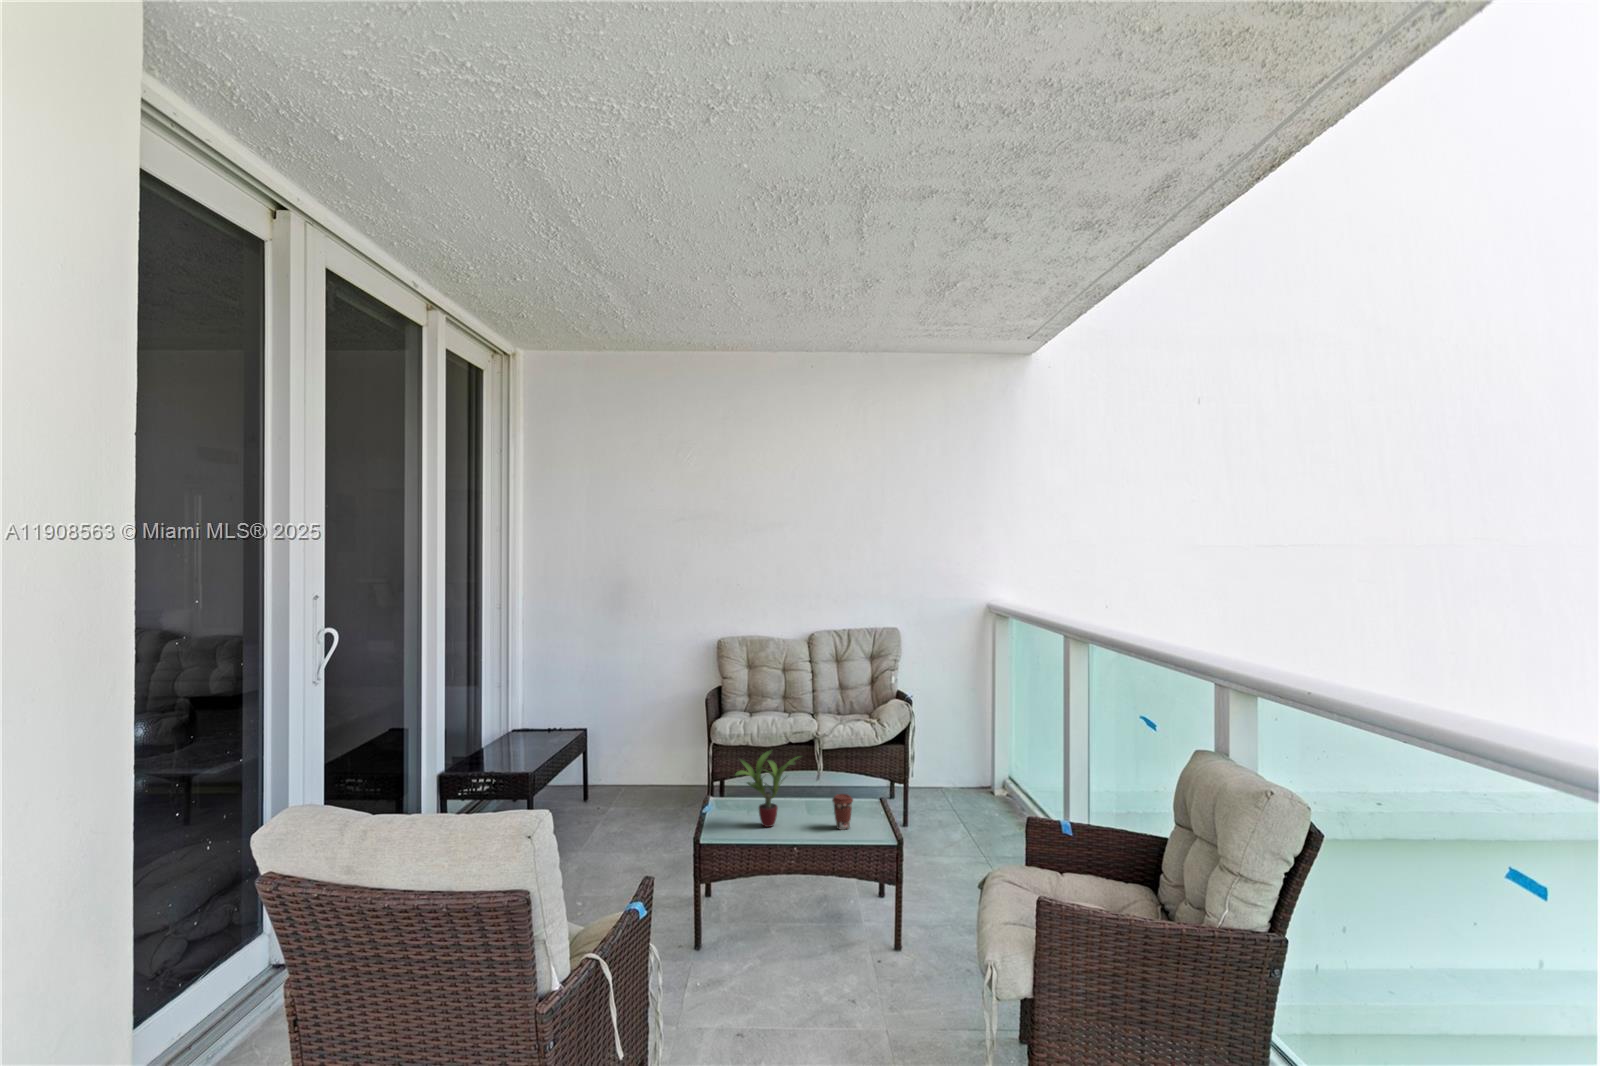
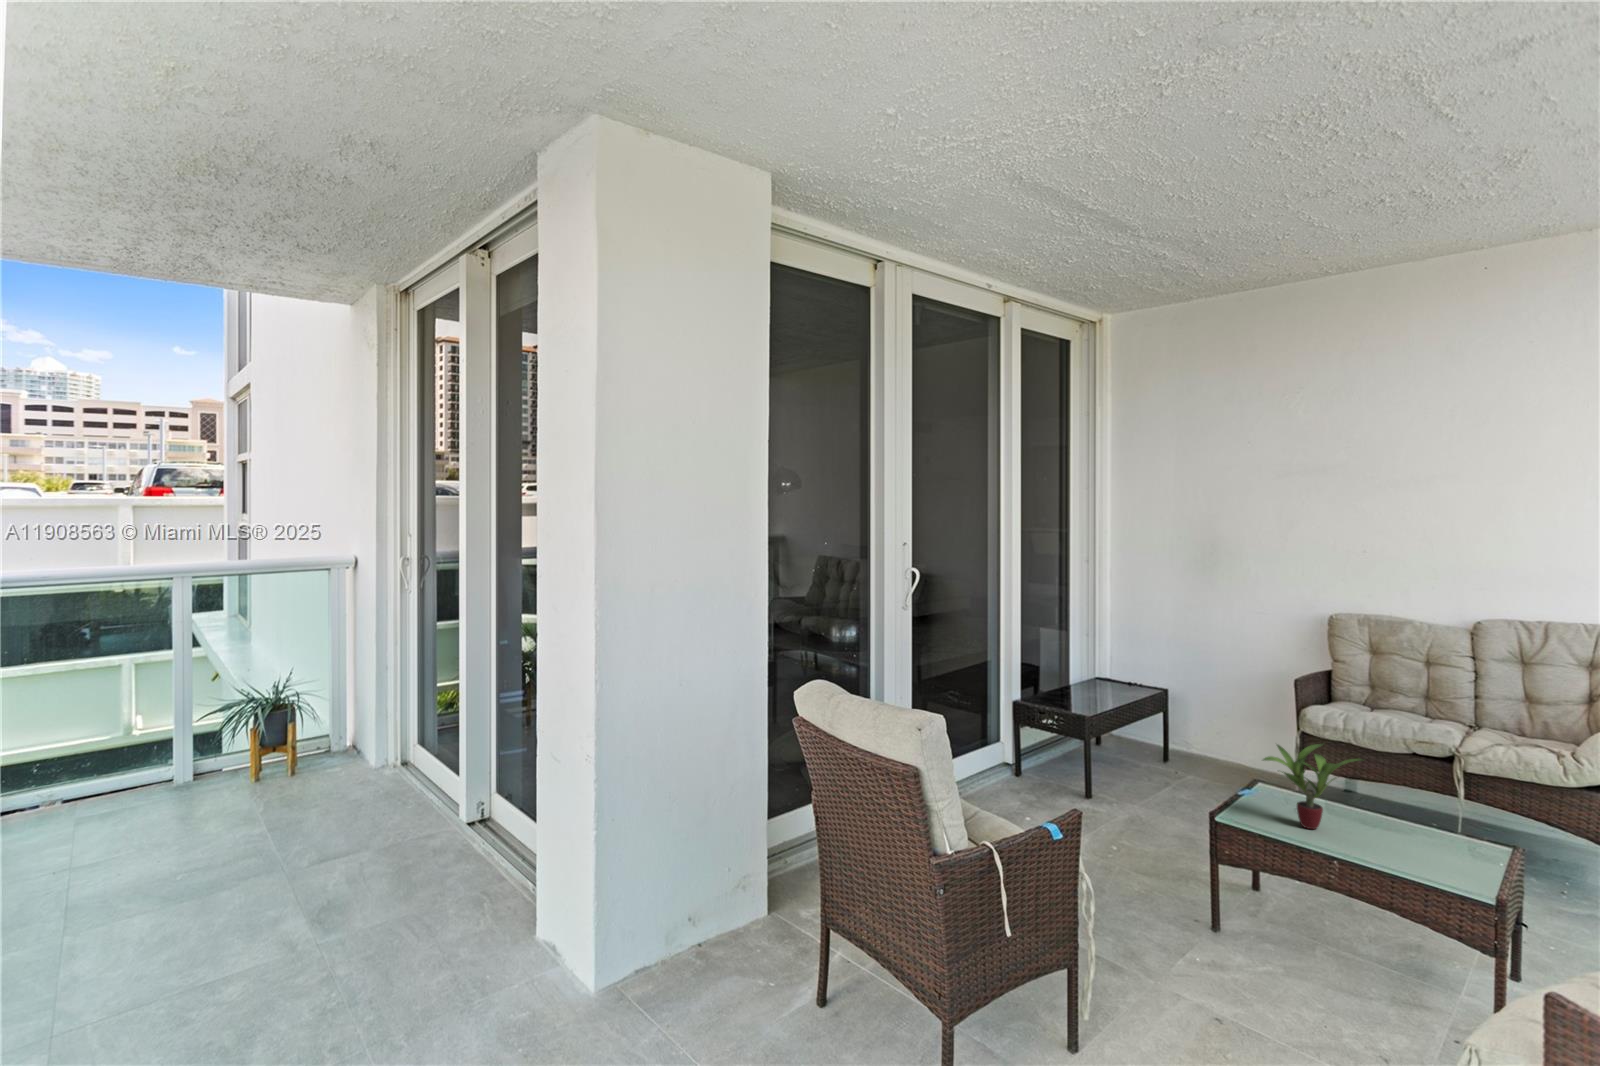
coffee cup: present [832,794,853,830] -> none [1399,817,1433,863]

